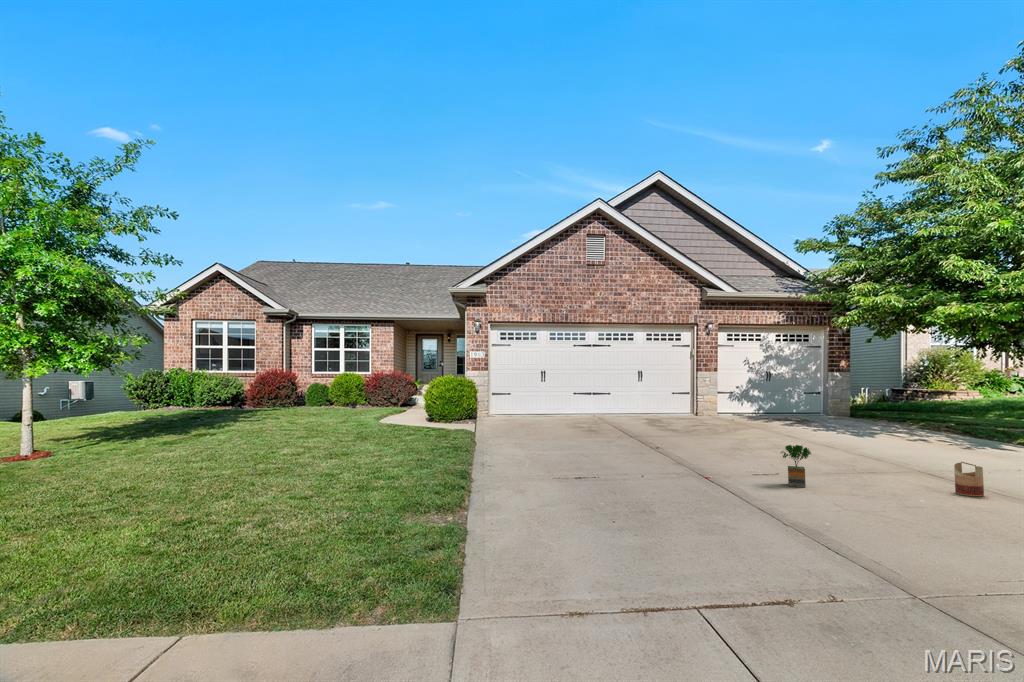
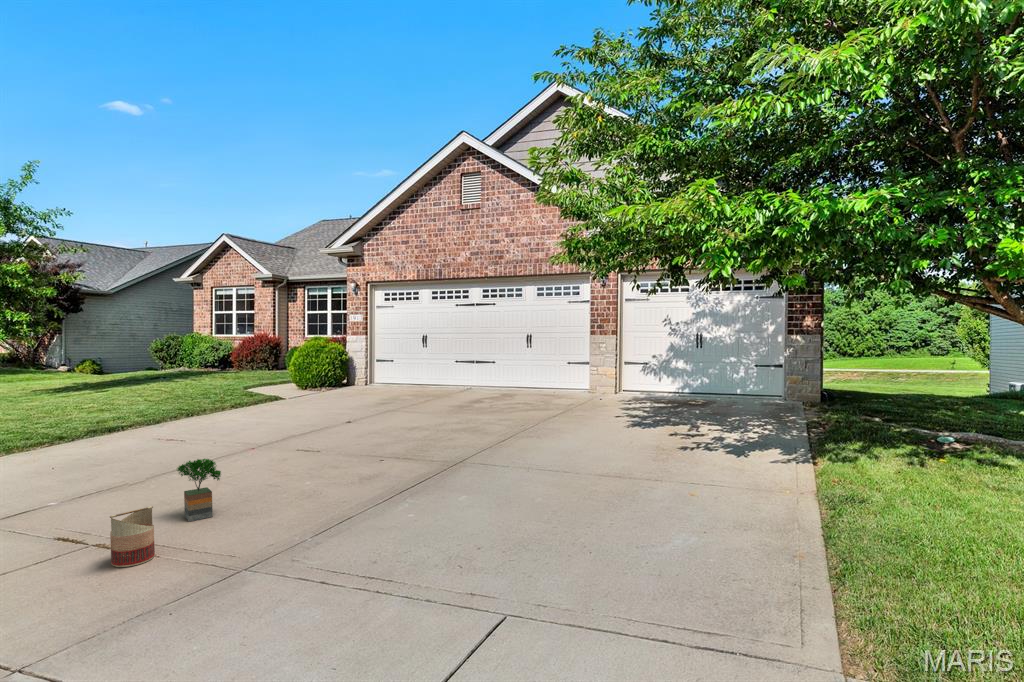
potted tree: present [781,445,811,487] -> present [177,459,221,521]

